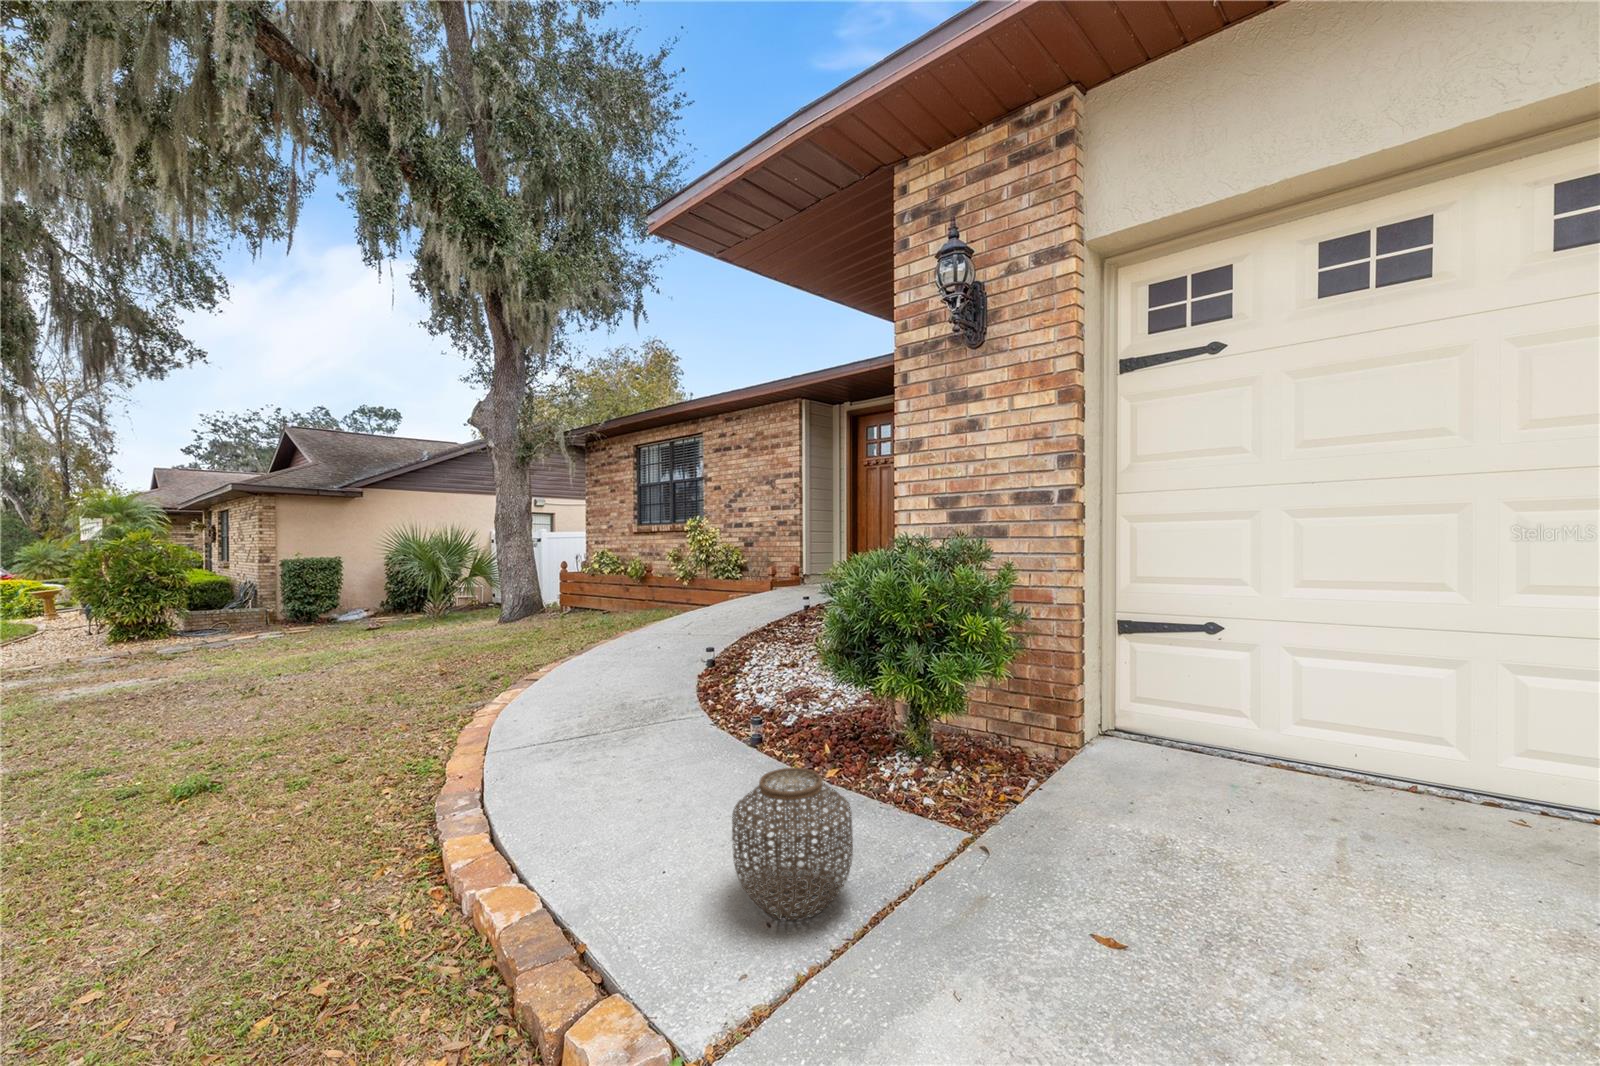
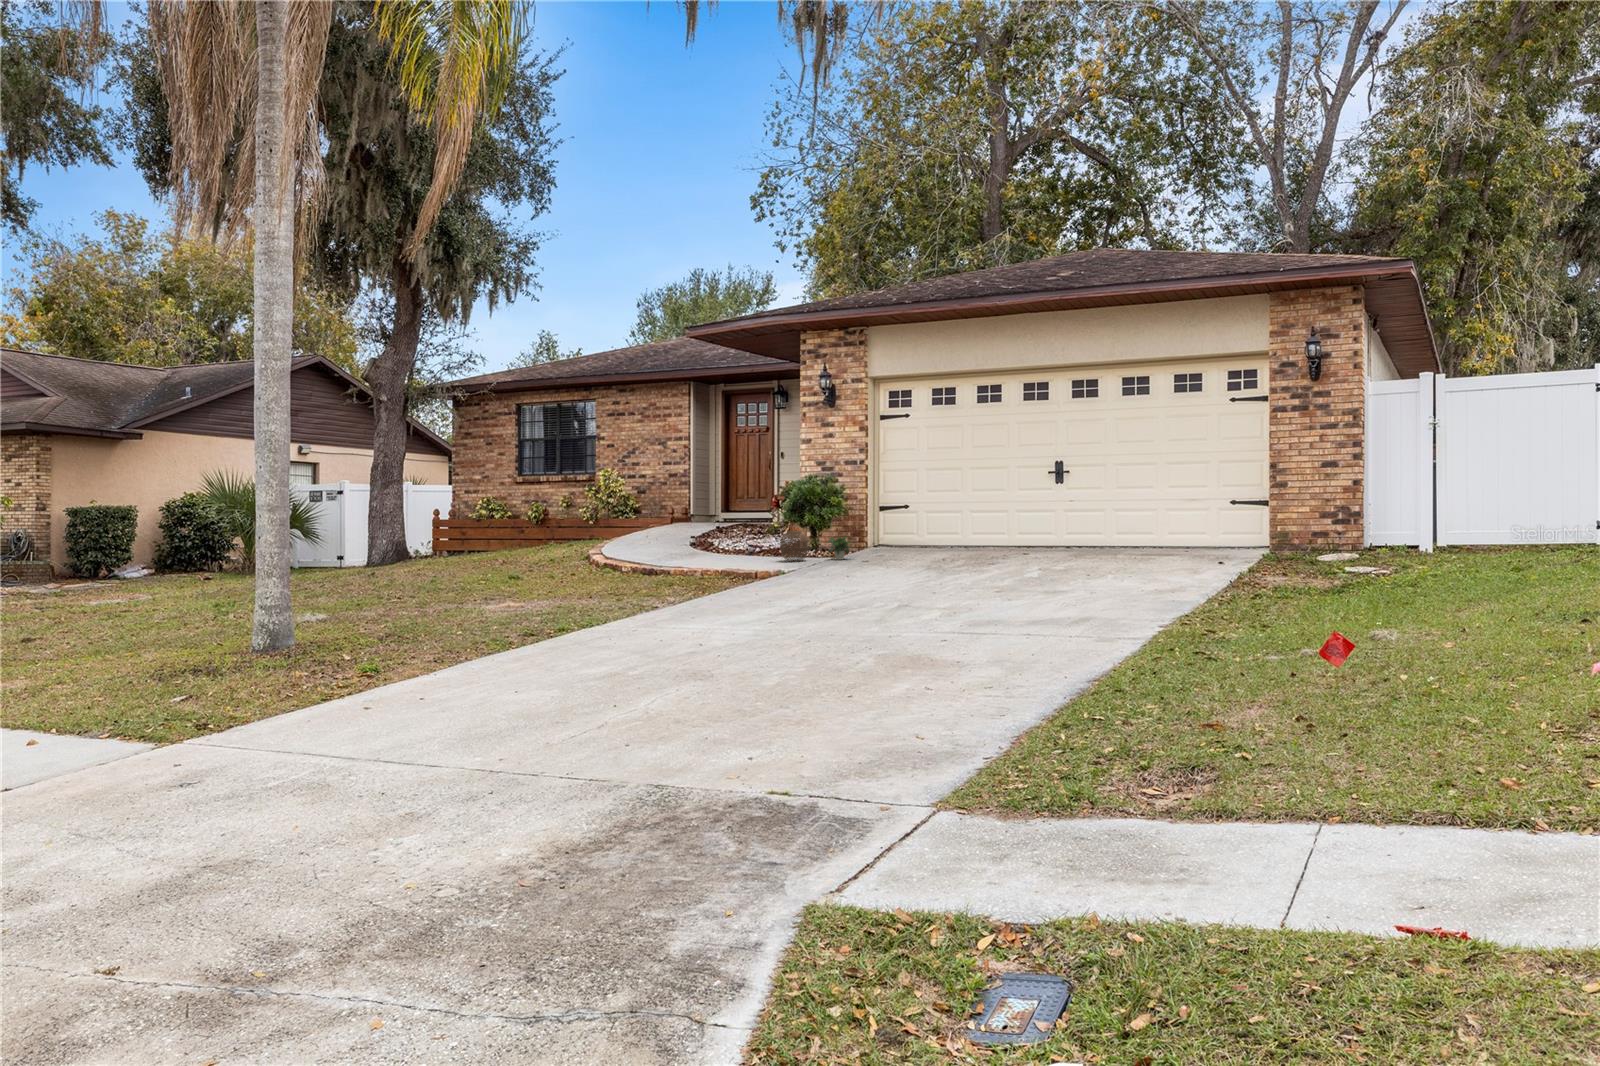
potted plant: none [898,801,1055,926] -> present [828,537,850,560]

